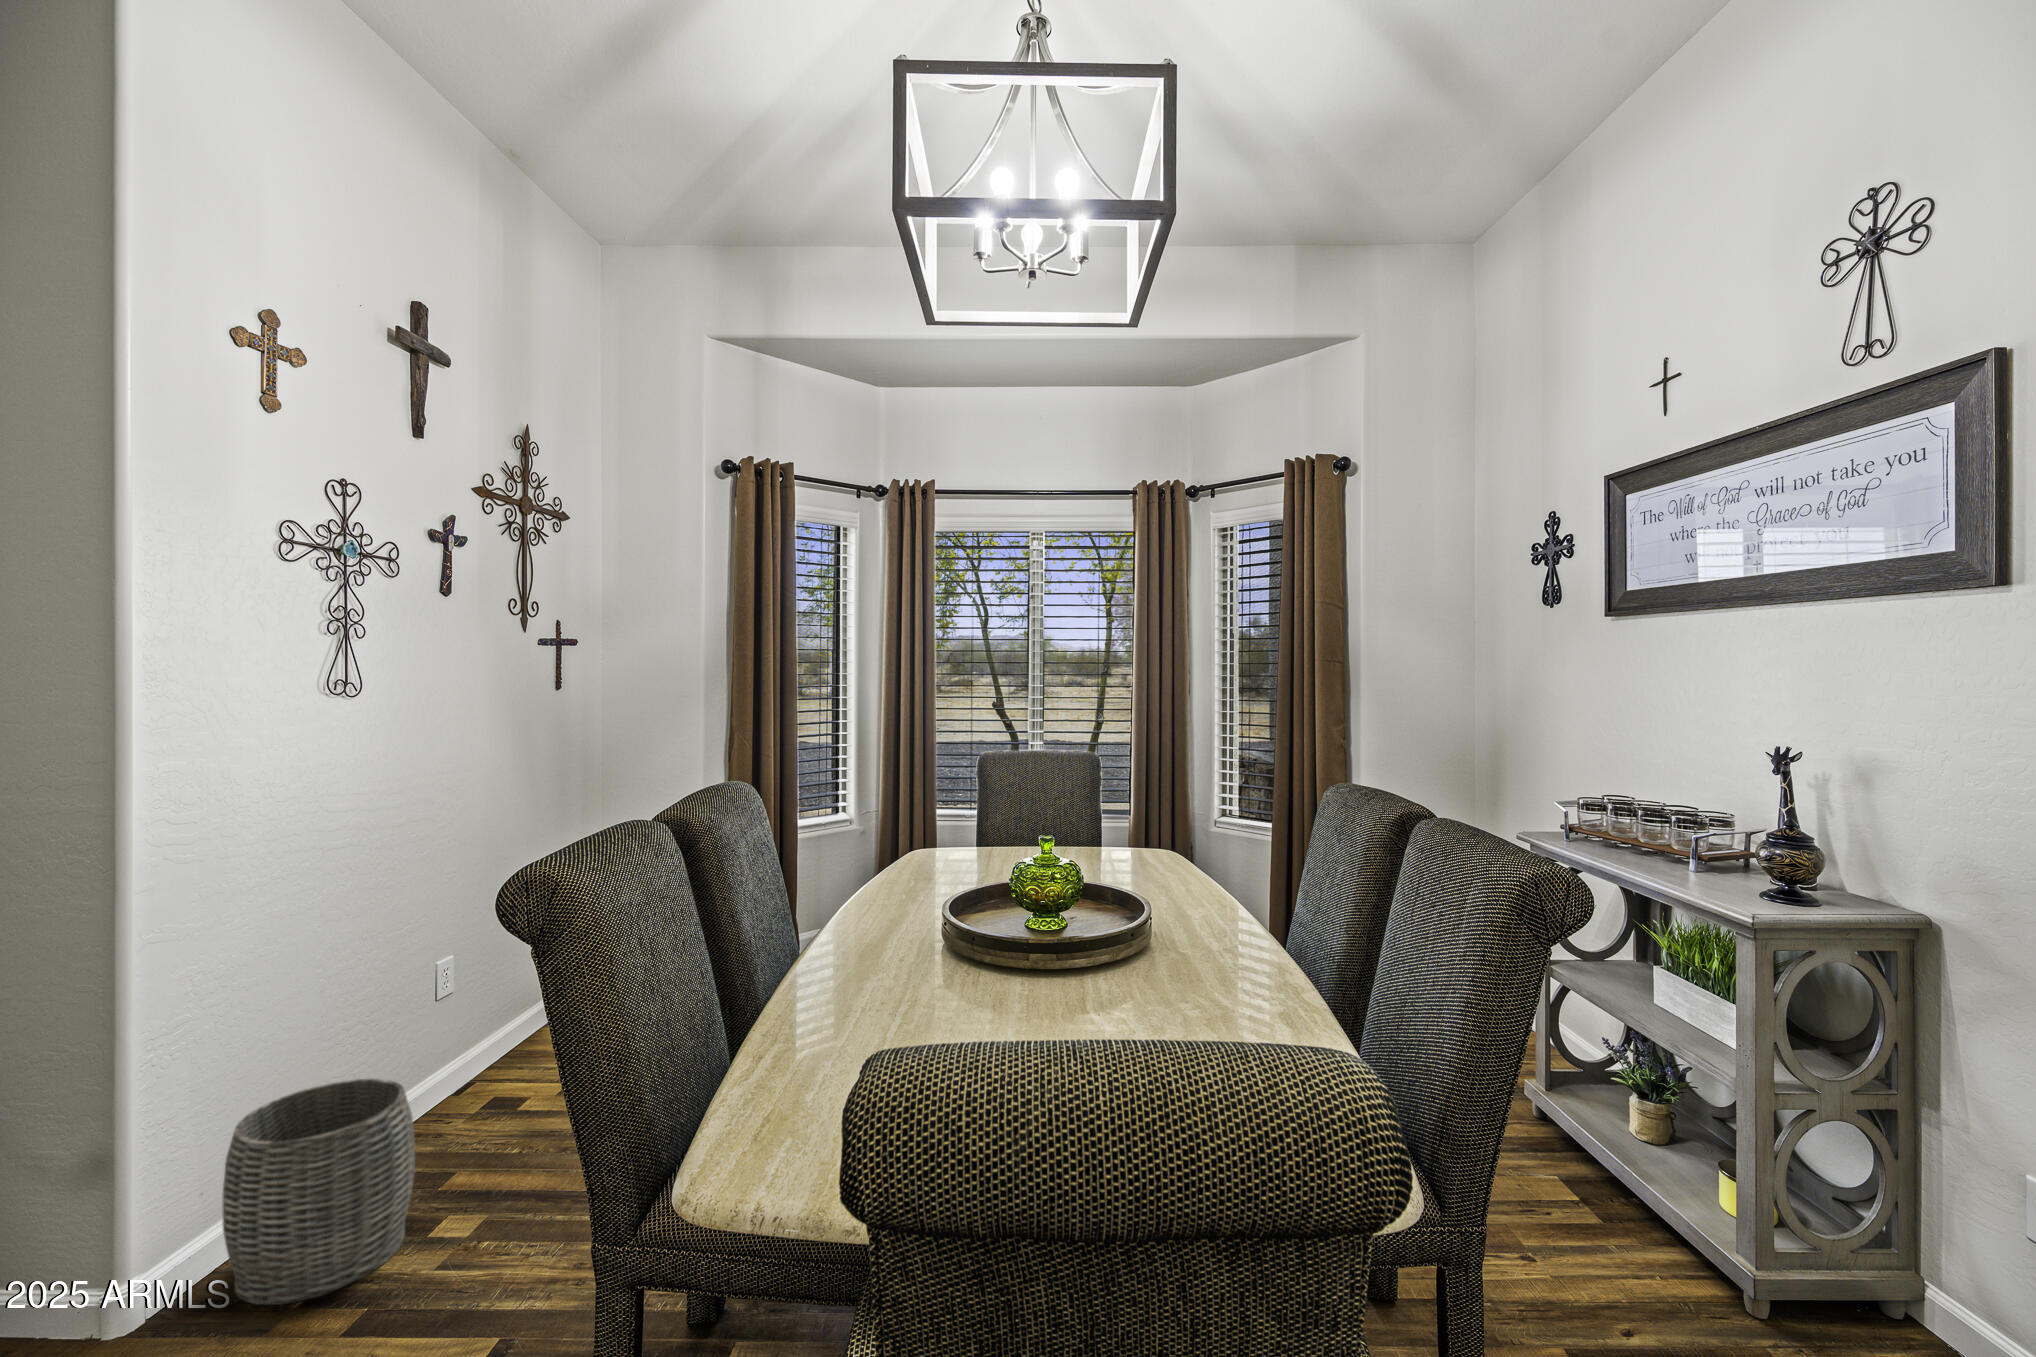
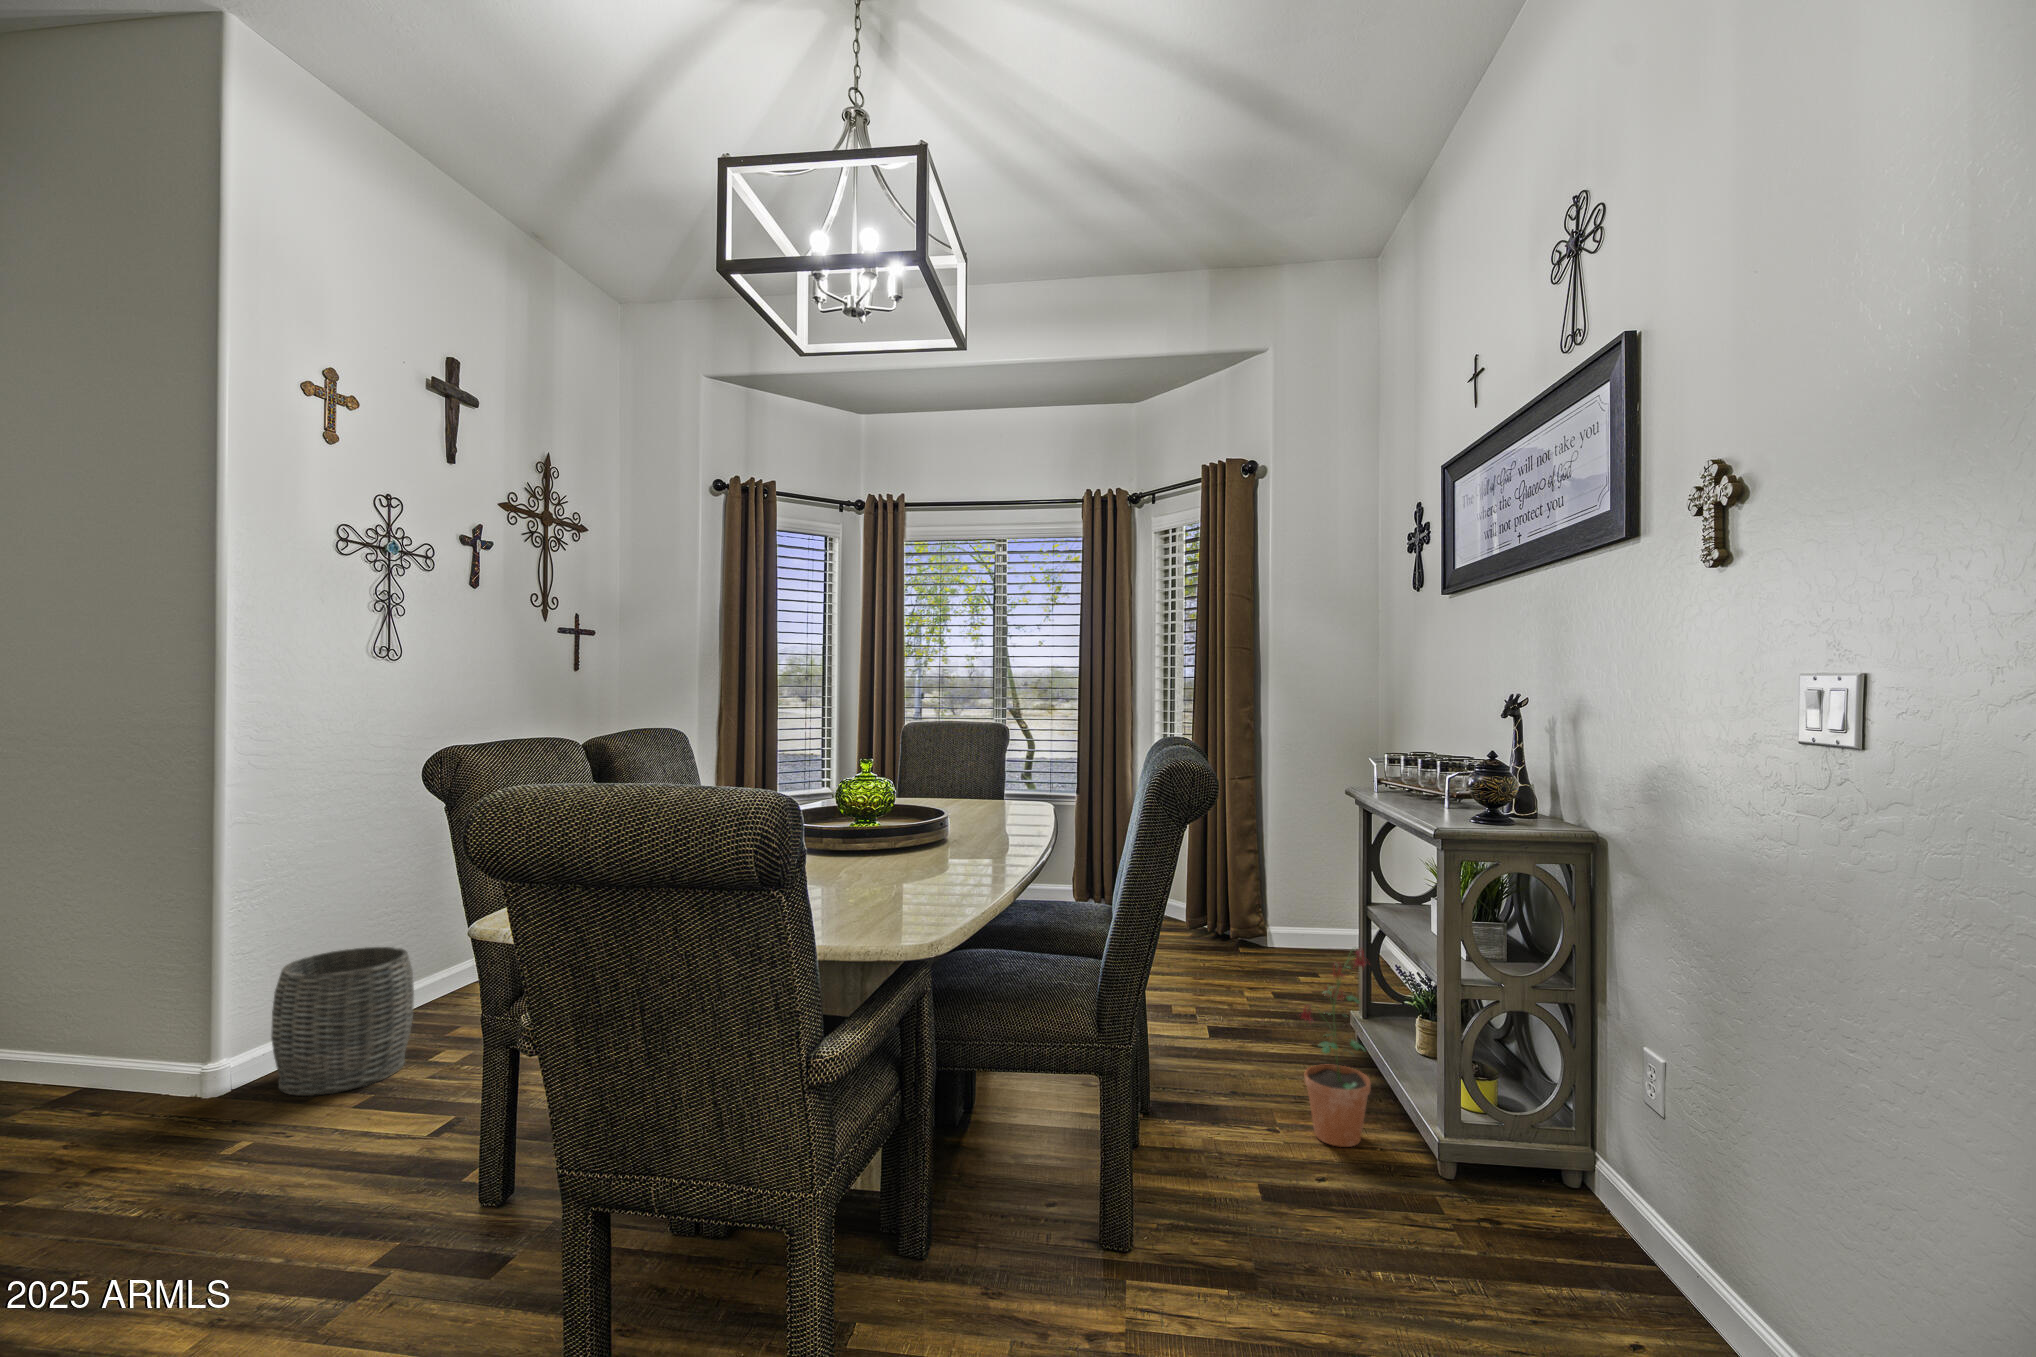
potted plant: none [1557,1041,1649,1281] -> present [1301,948,1371,1147]

